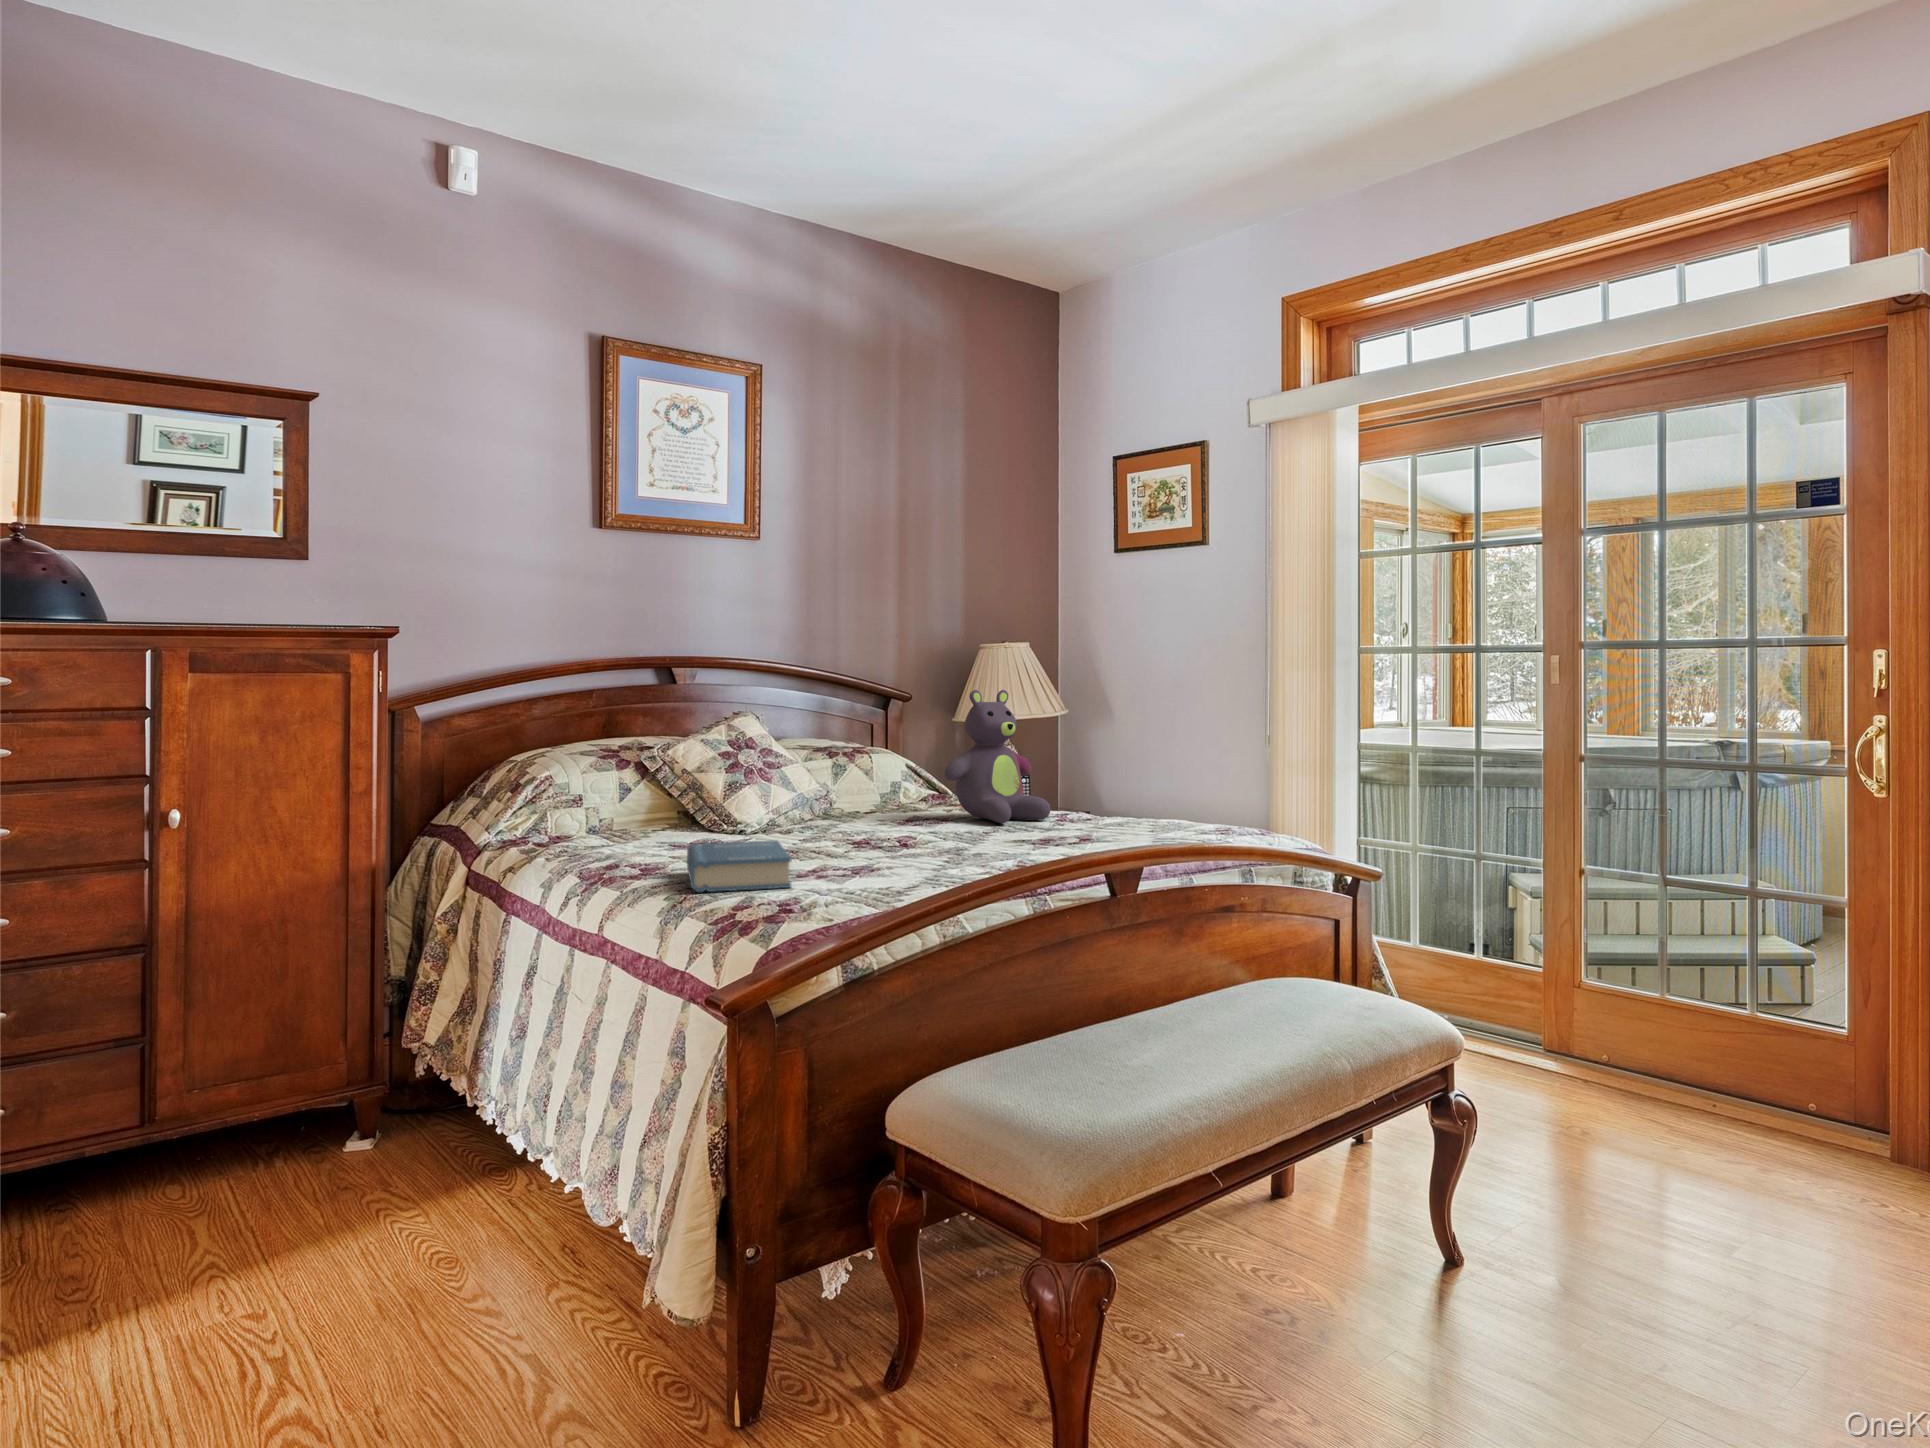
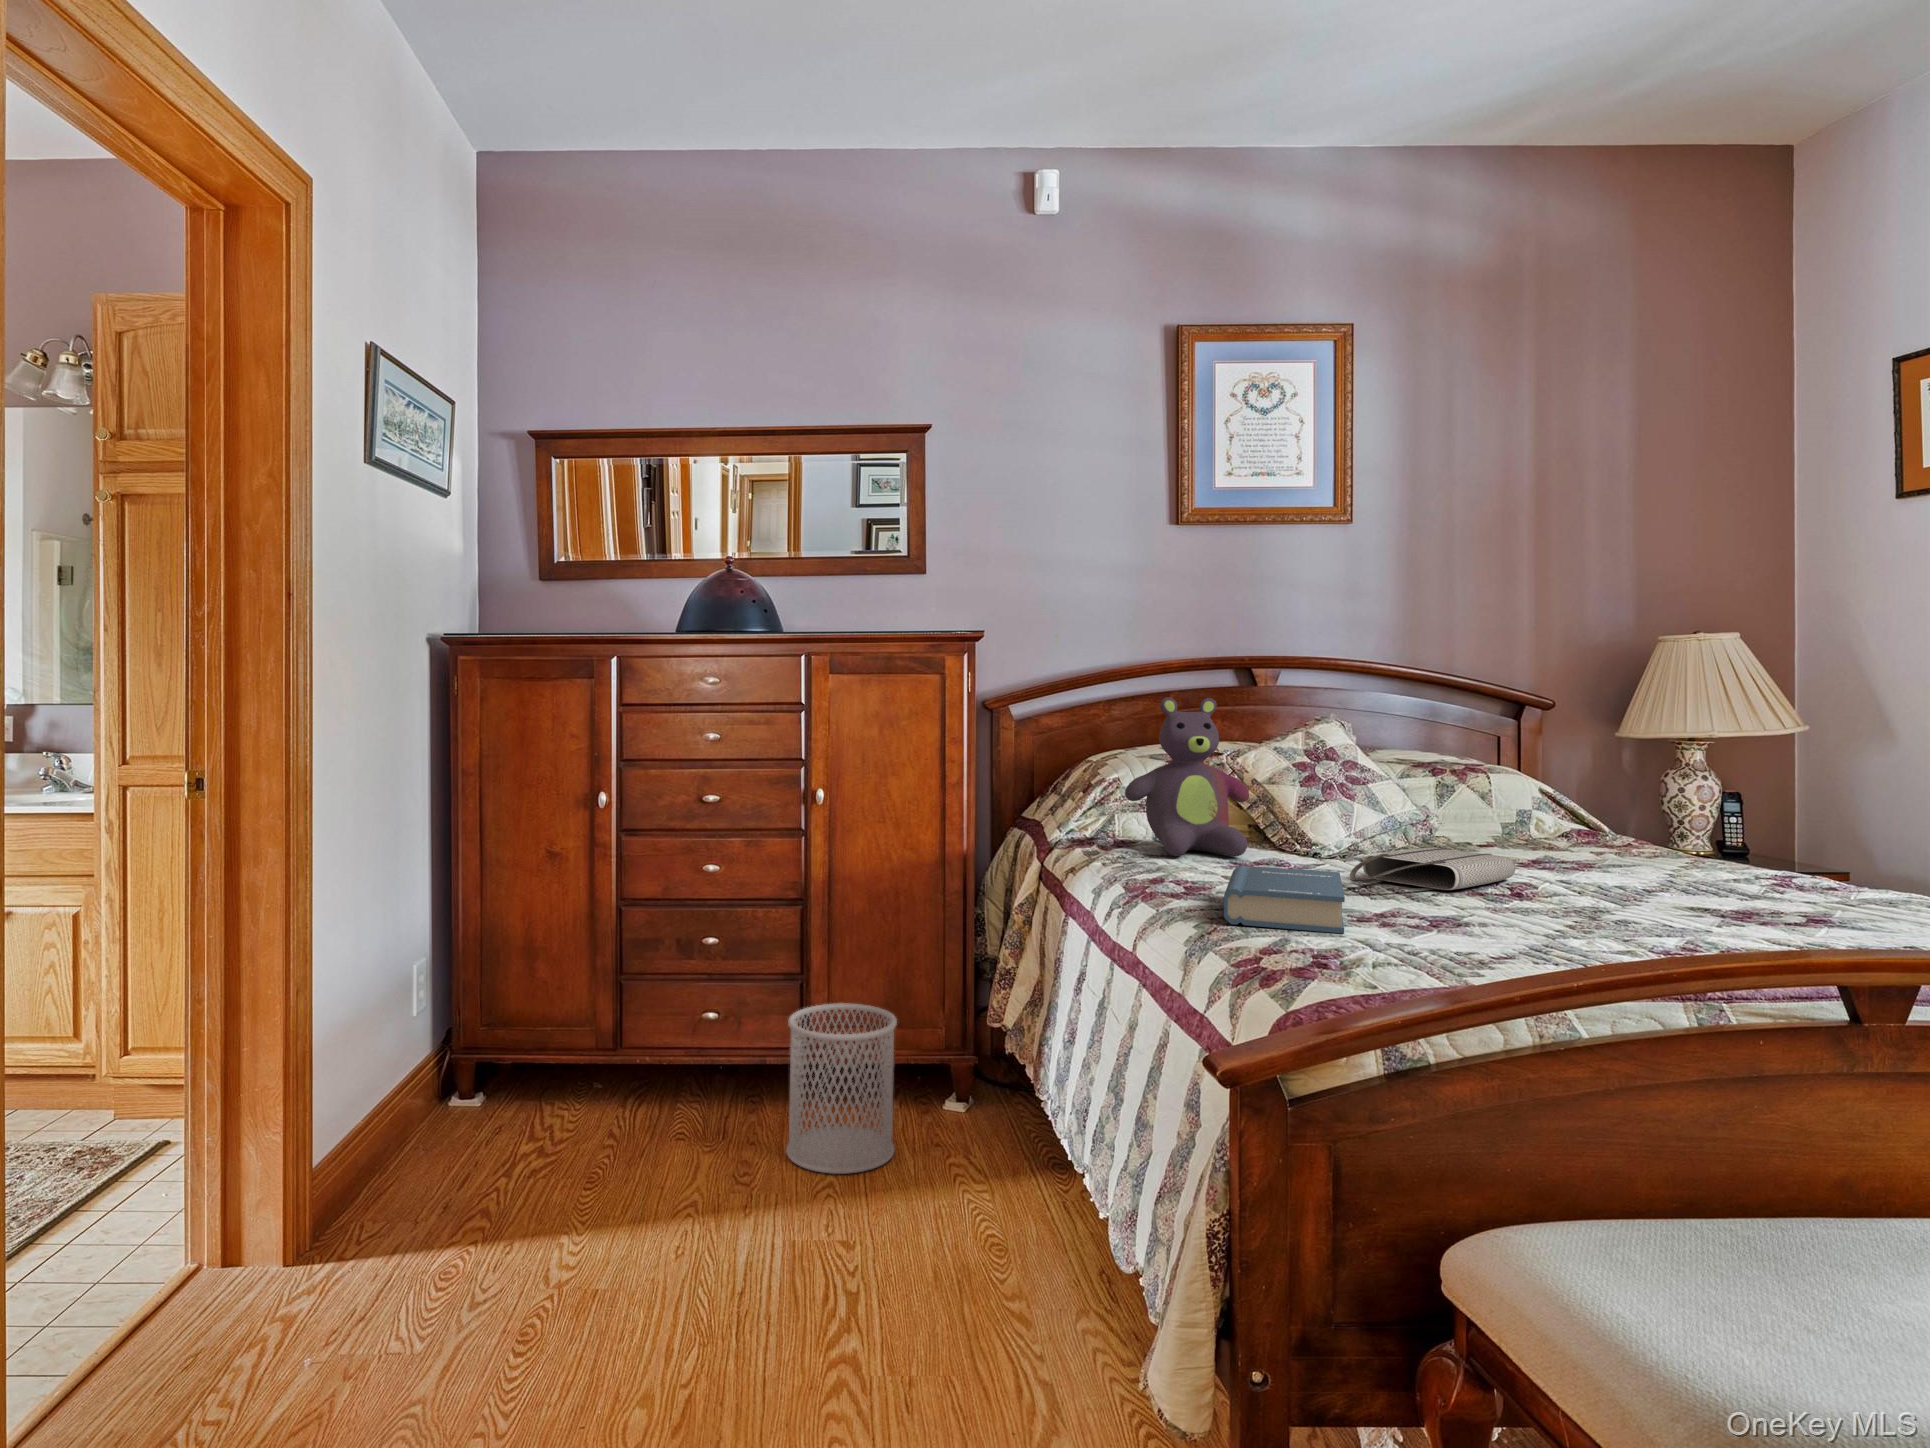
stuffed bear: present [945,690,1051,823] -> present [1125,697,1249,857]
tote bag: none [781,816,900,850] -> present [1350,848,1516,890]
wastebasket: none [158,1048,306,1245] -> present [786,1003,897,1174]

